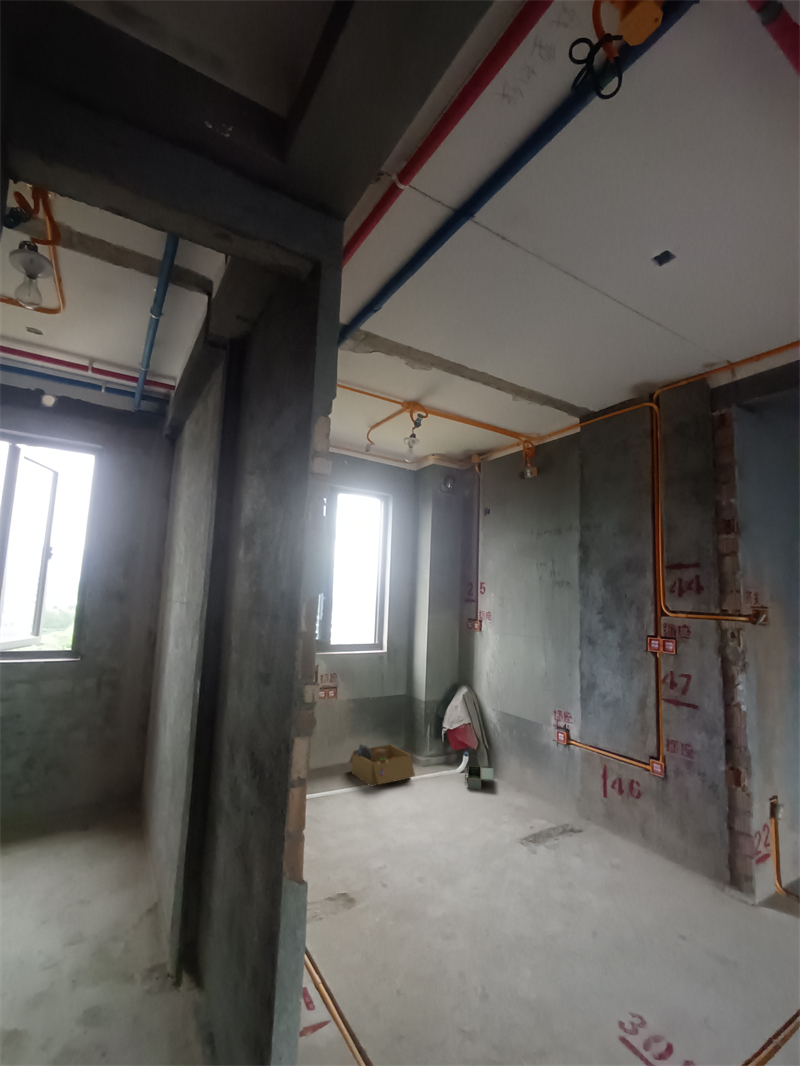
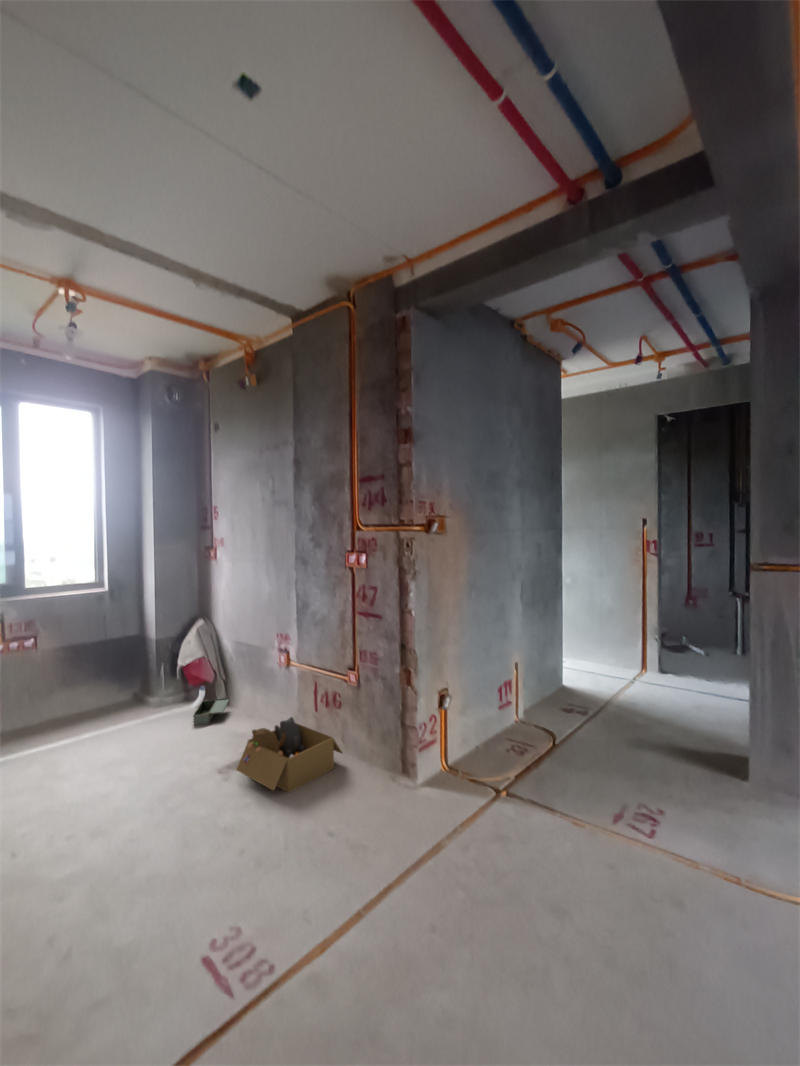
cardboard box: present [349,745,415,786] -> present [237,717,342,792]

